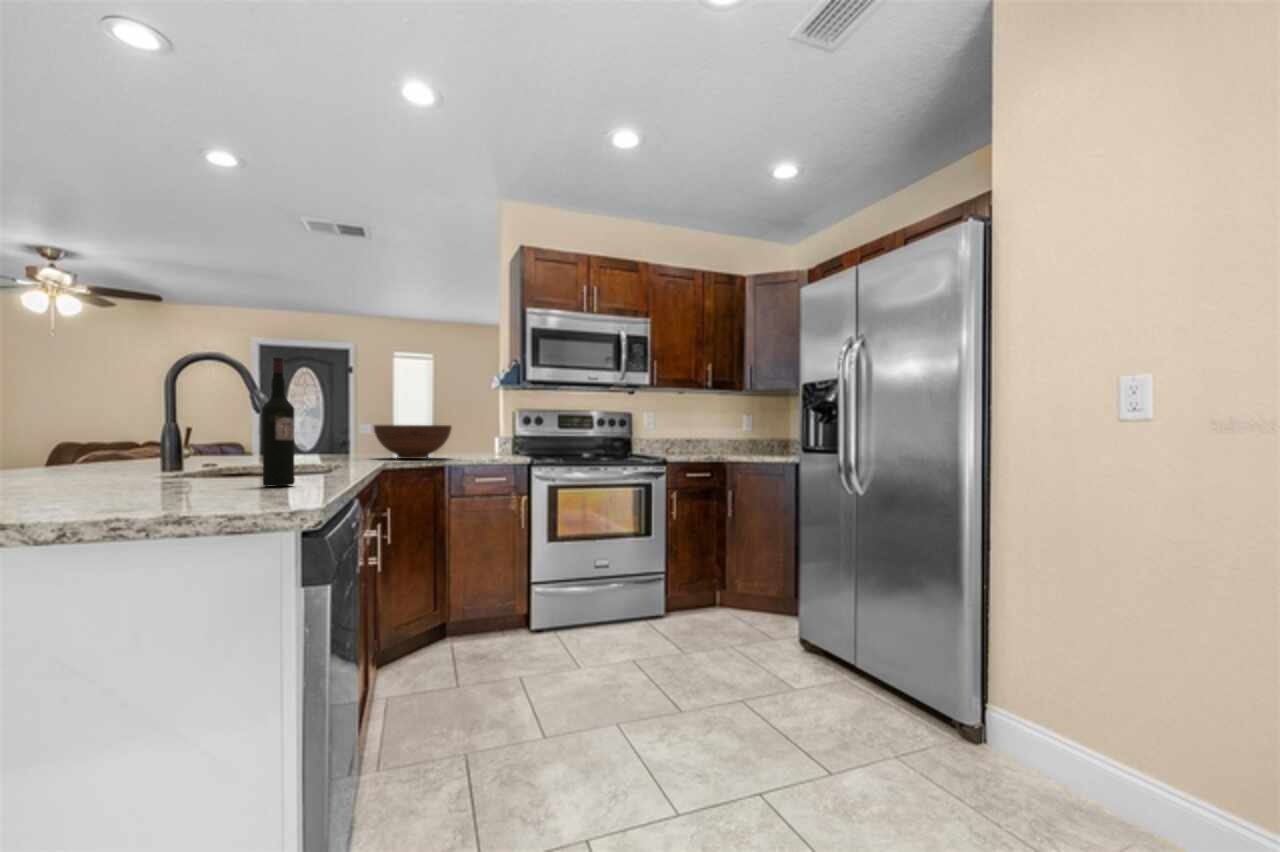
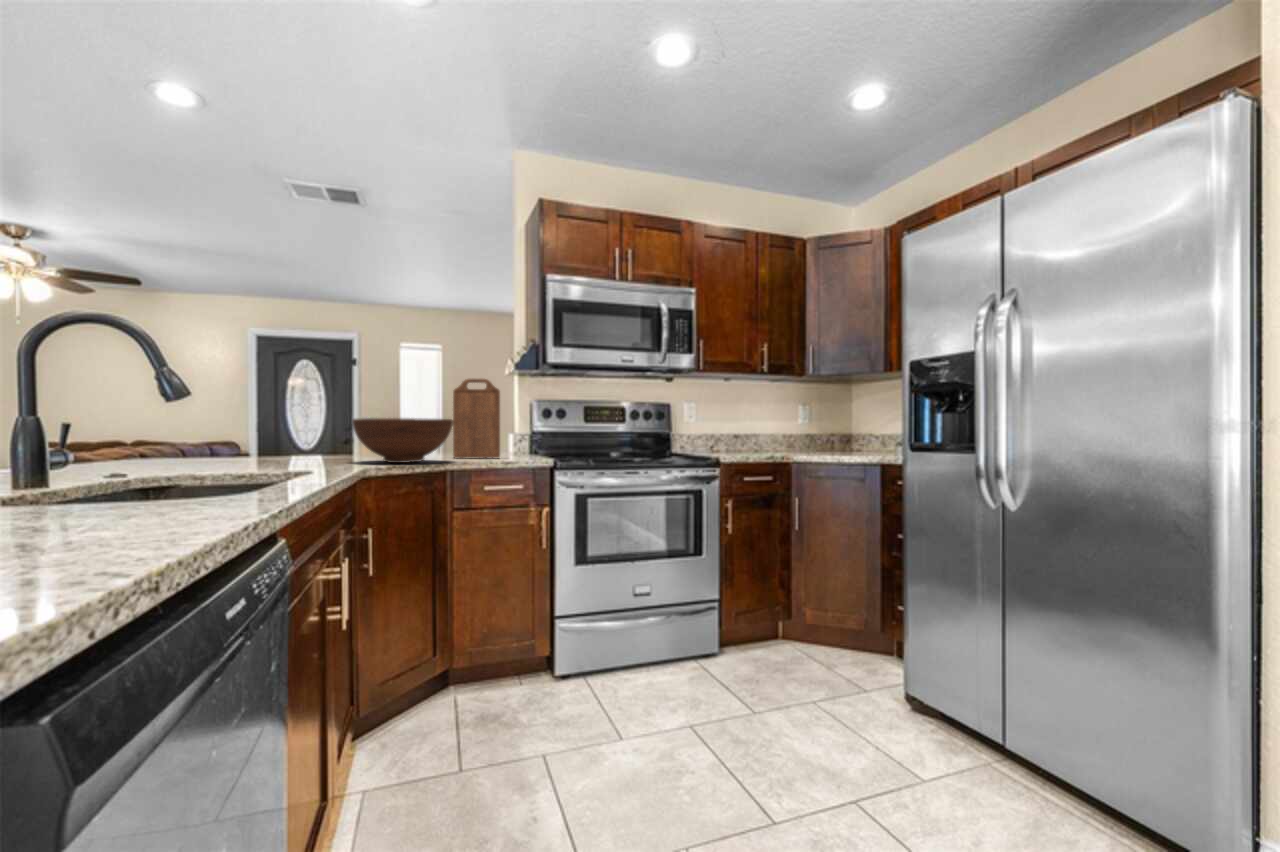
wine bottle: present [262,358,295,487] -> none [64,285,137,529]
cutting board: none [450,392,489,457] -> present [453,379,500,458]

